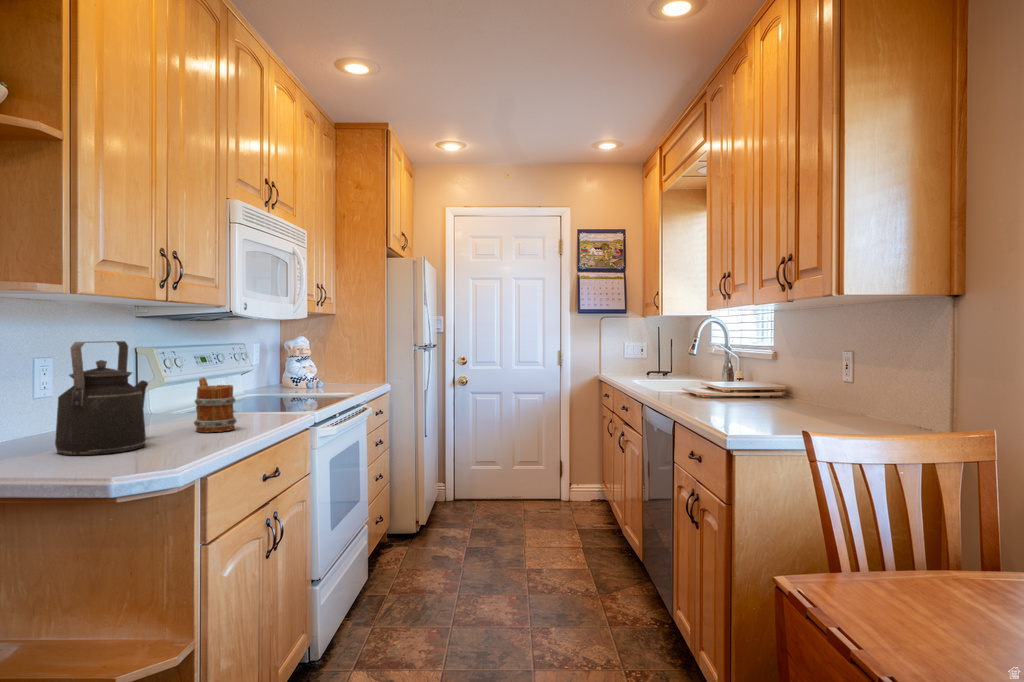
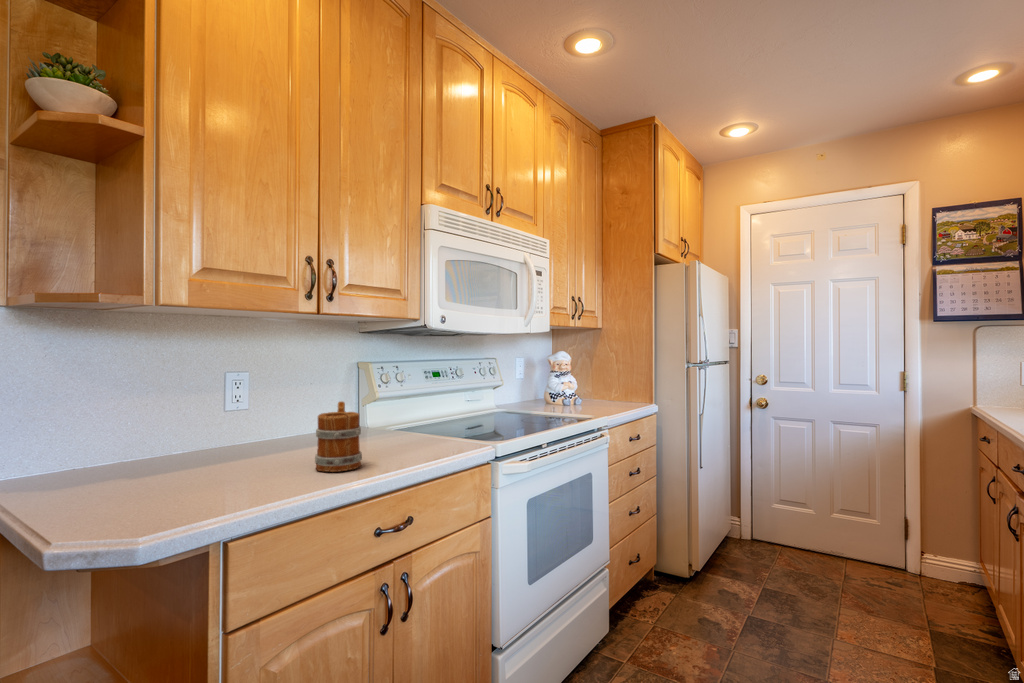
kettle: present [55,341,148,455] -> none [111,359,259,500]

